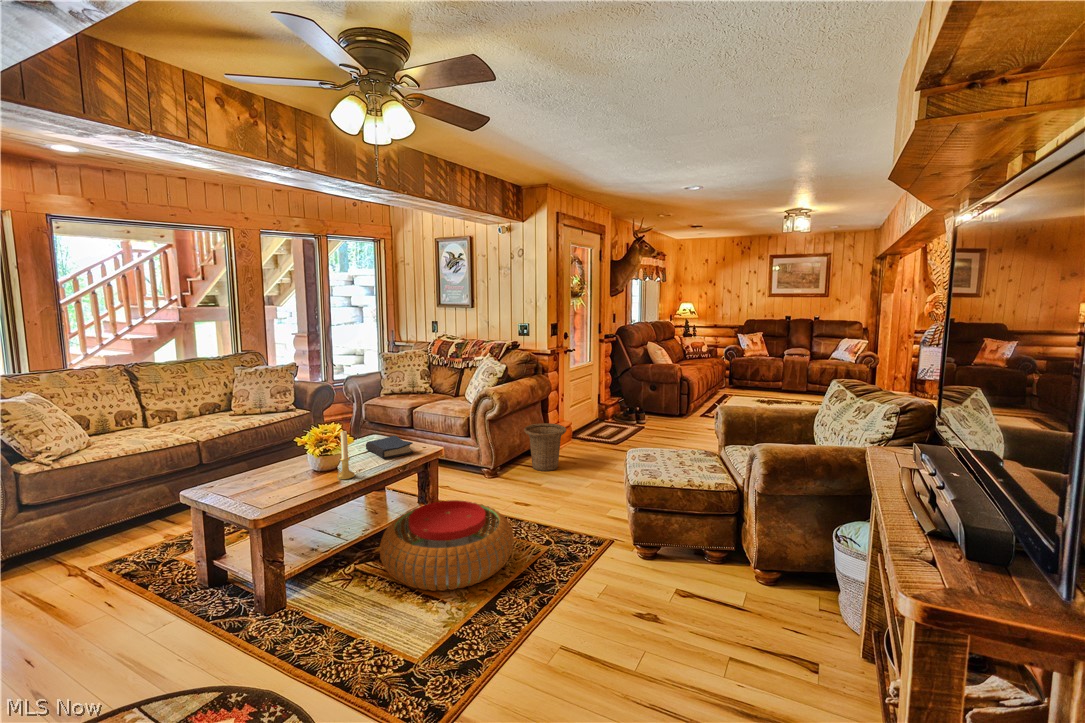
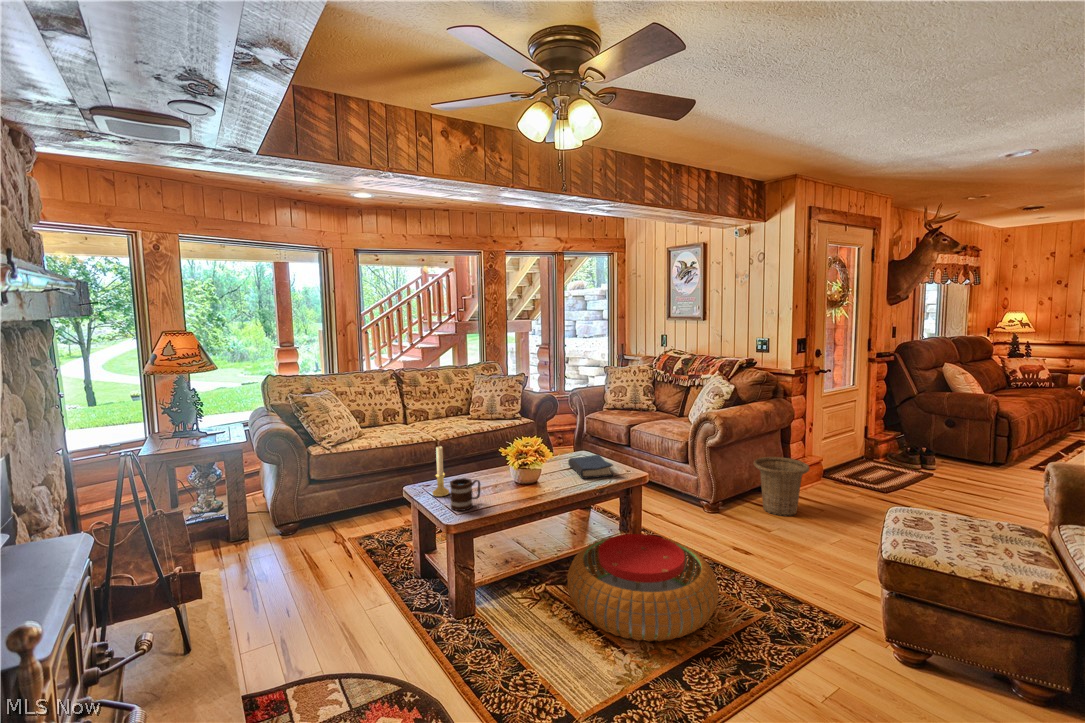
candle holder: present [337,431,355,480] -> present [432,446,449,497]
mug: none [249,472,284,506] -> present [450,478,480,511]

